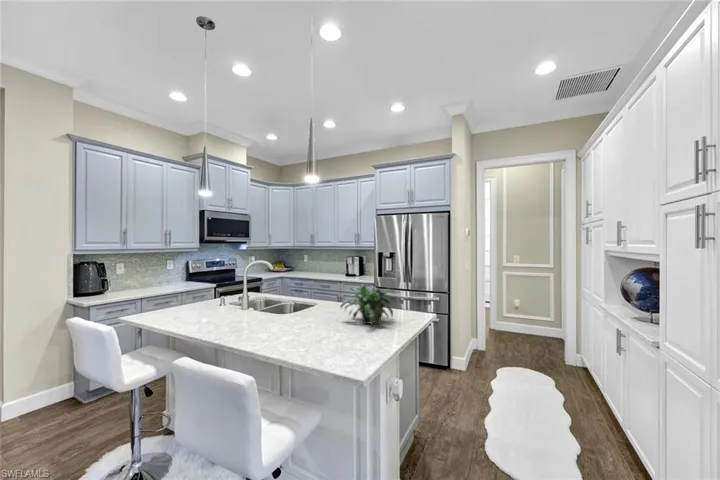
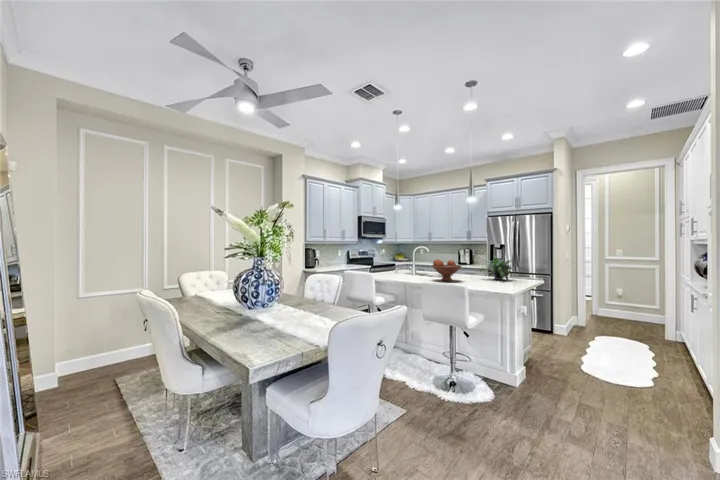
fruit bowl: none [247,293,302,336] -> present [432,260,461,281]

